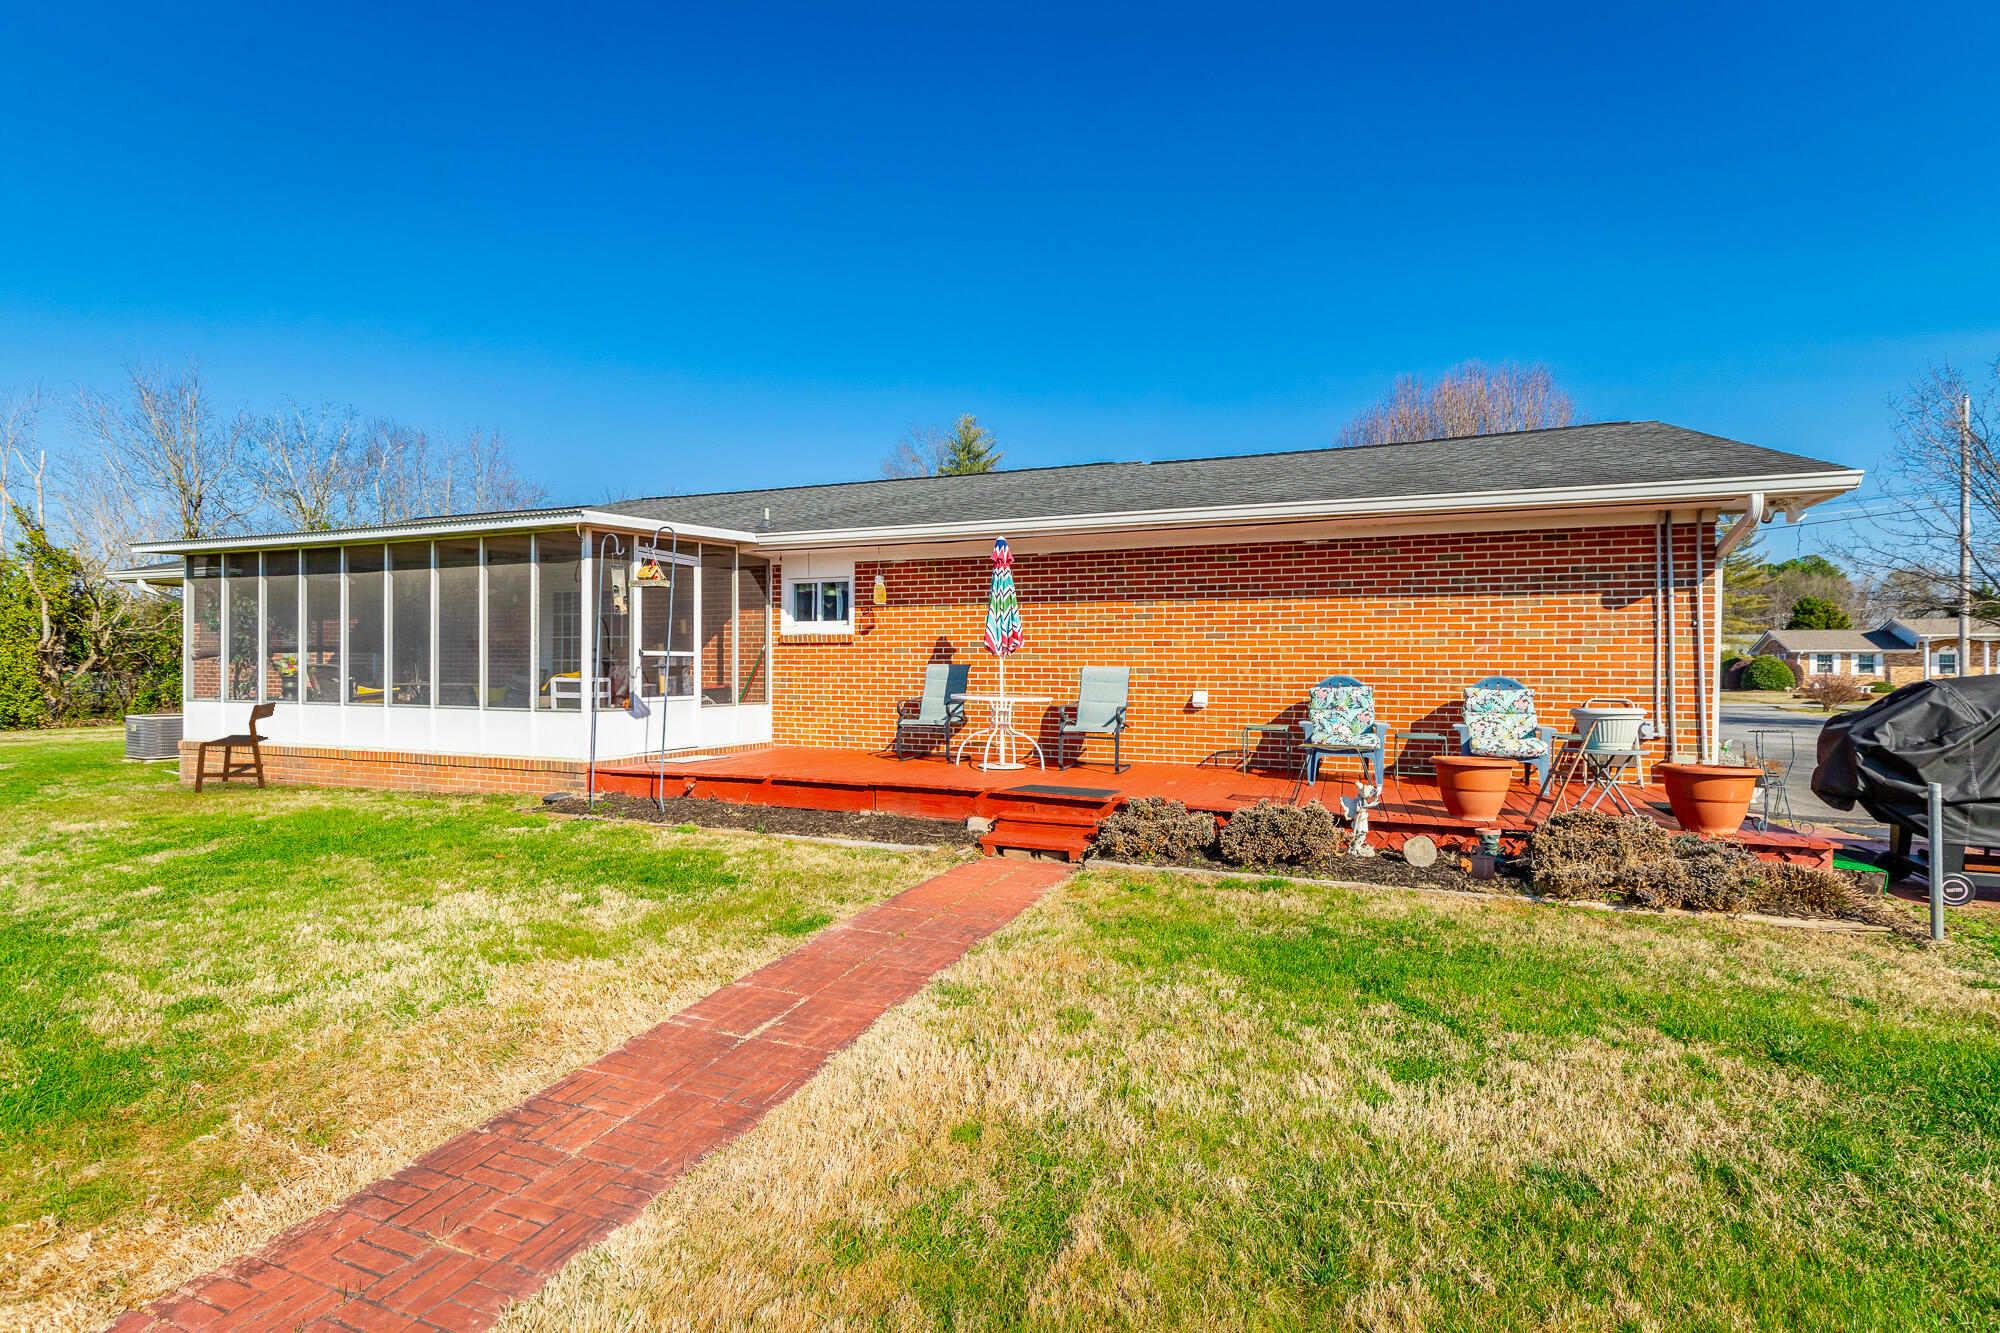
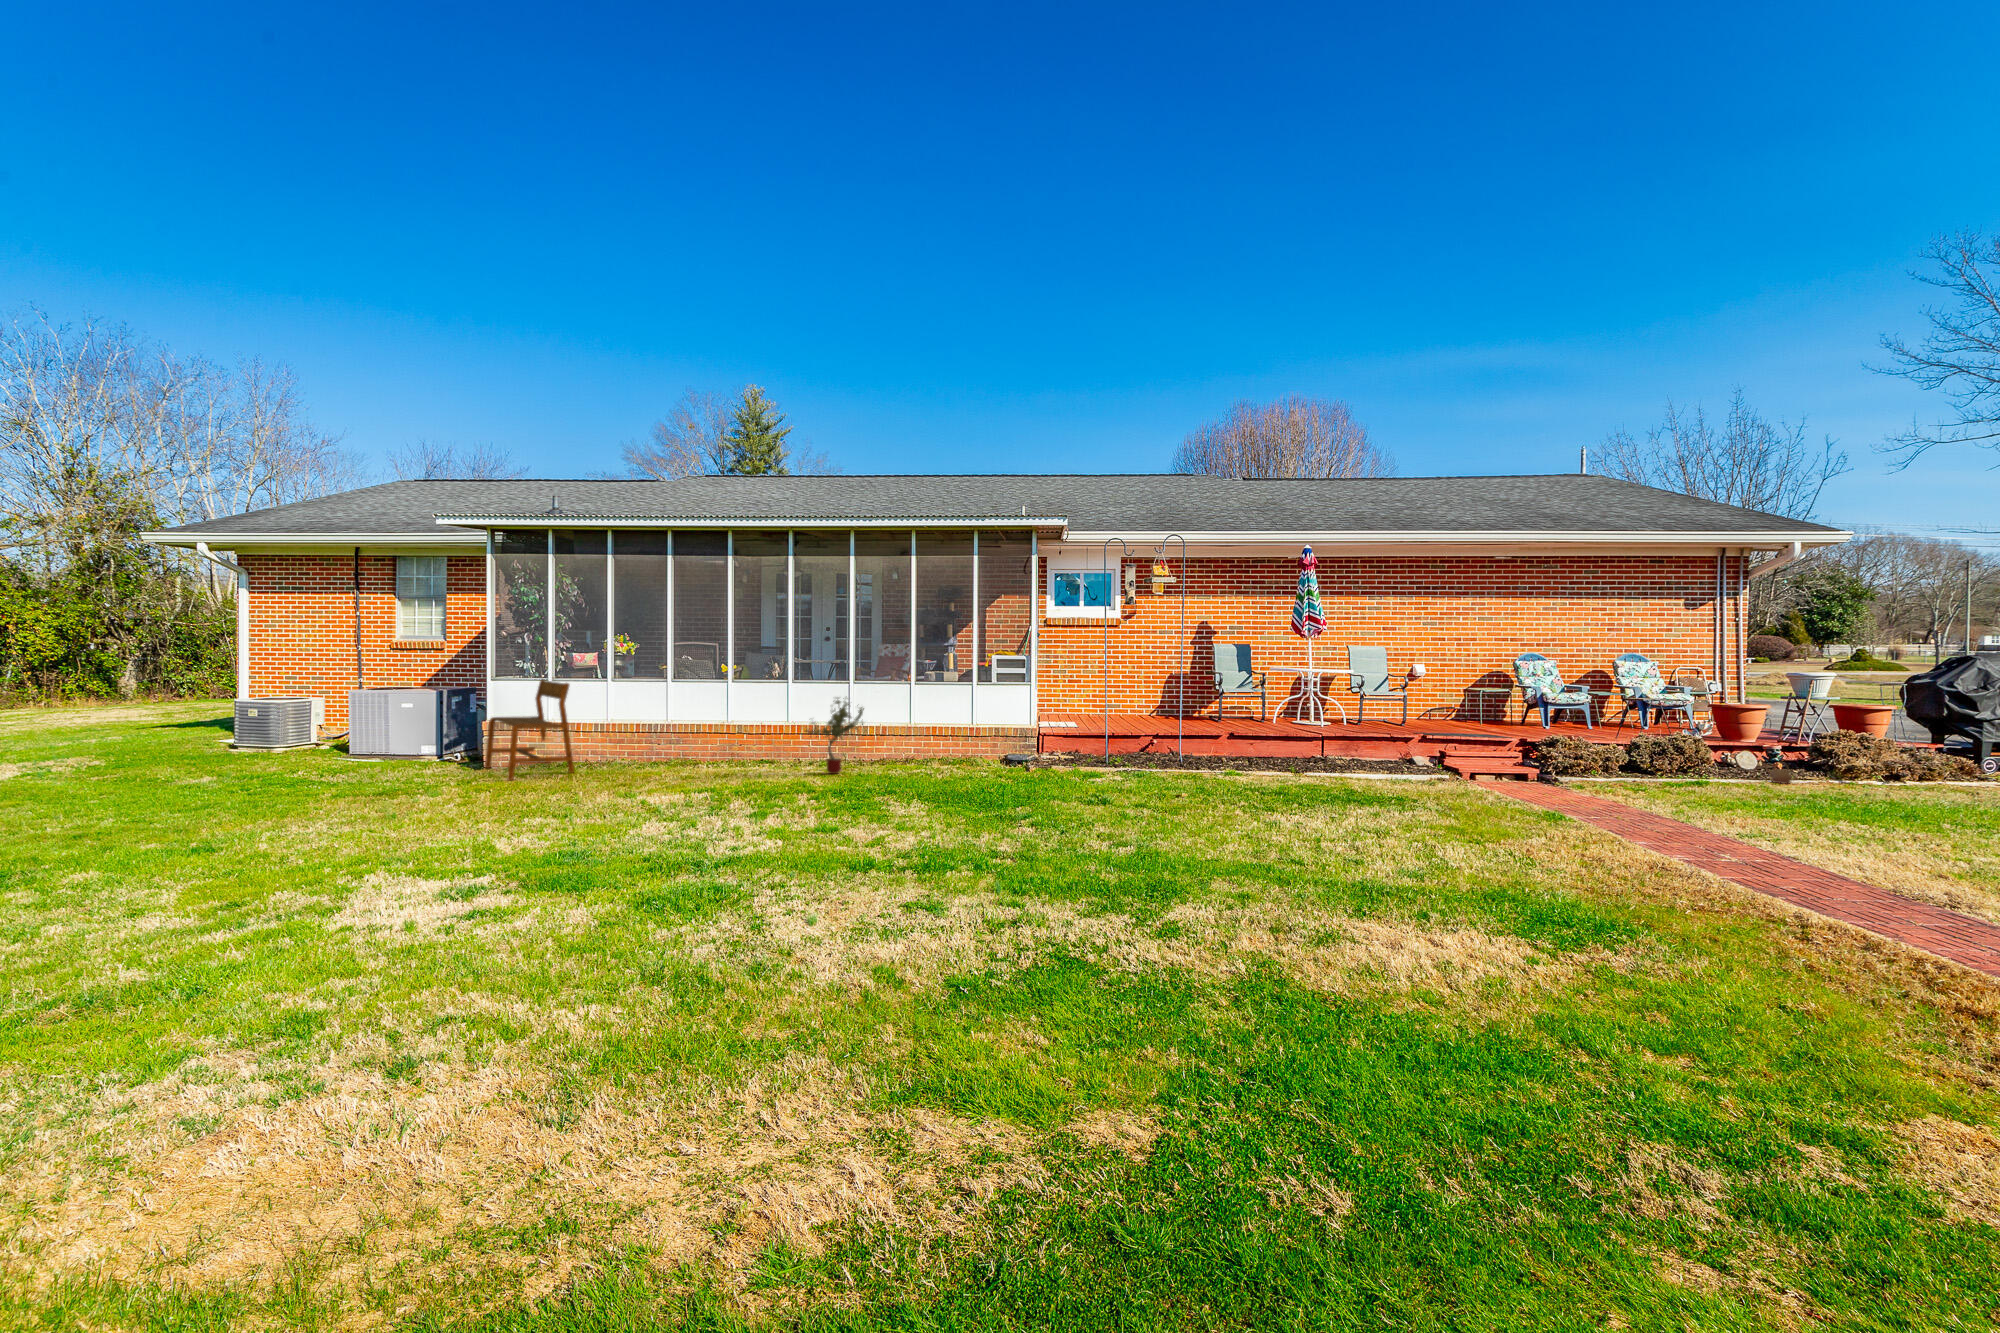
potted tree: none [423,721,477,800] -> present [804,700,864,774]

